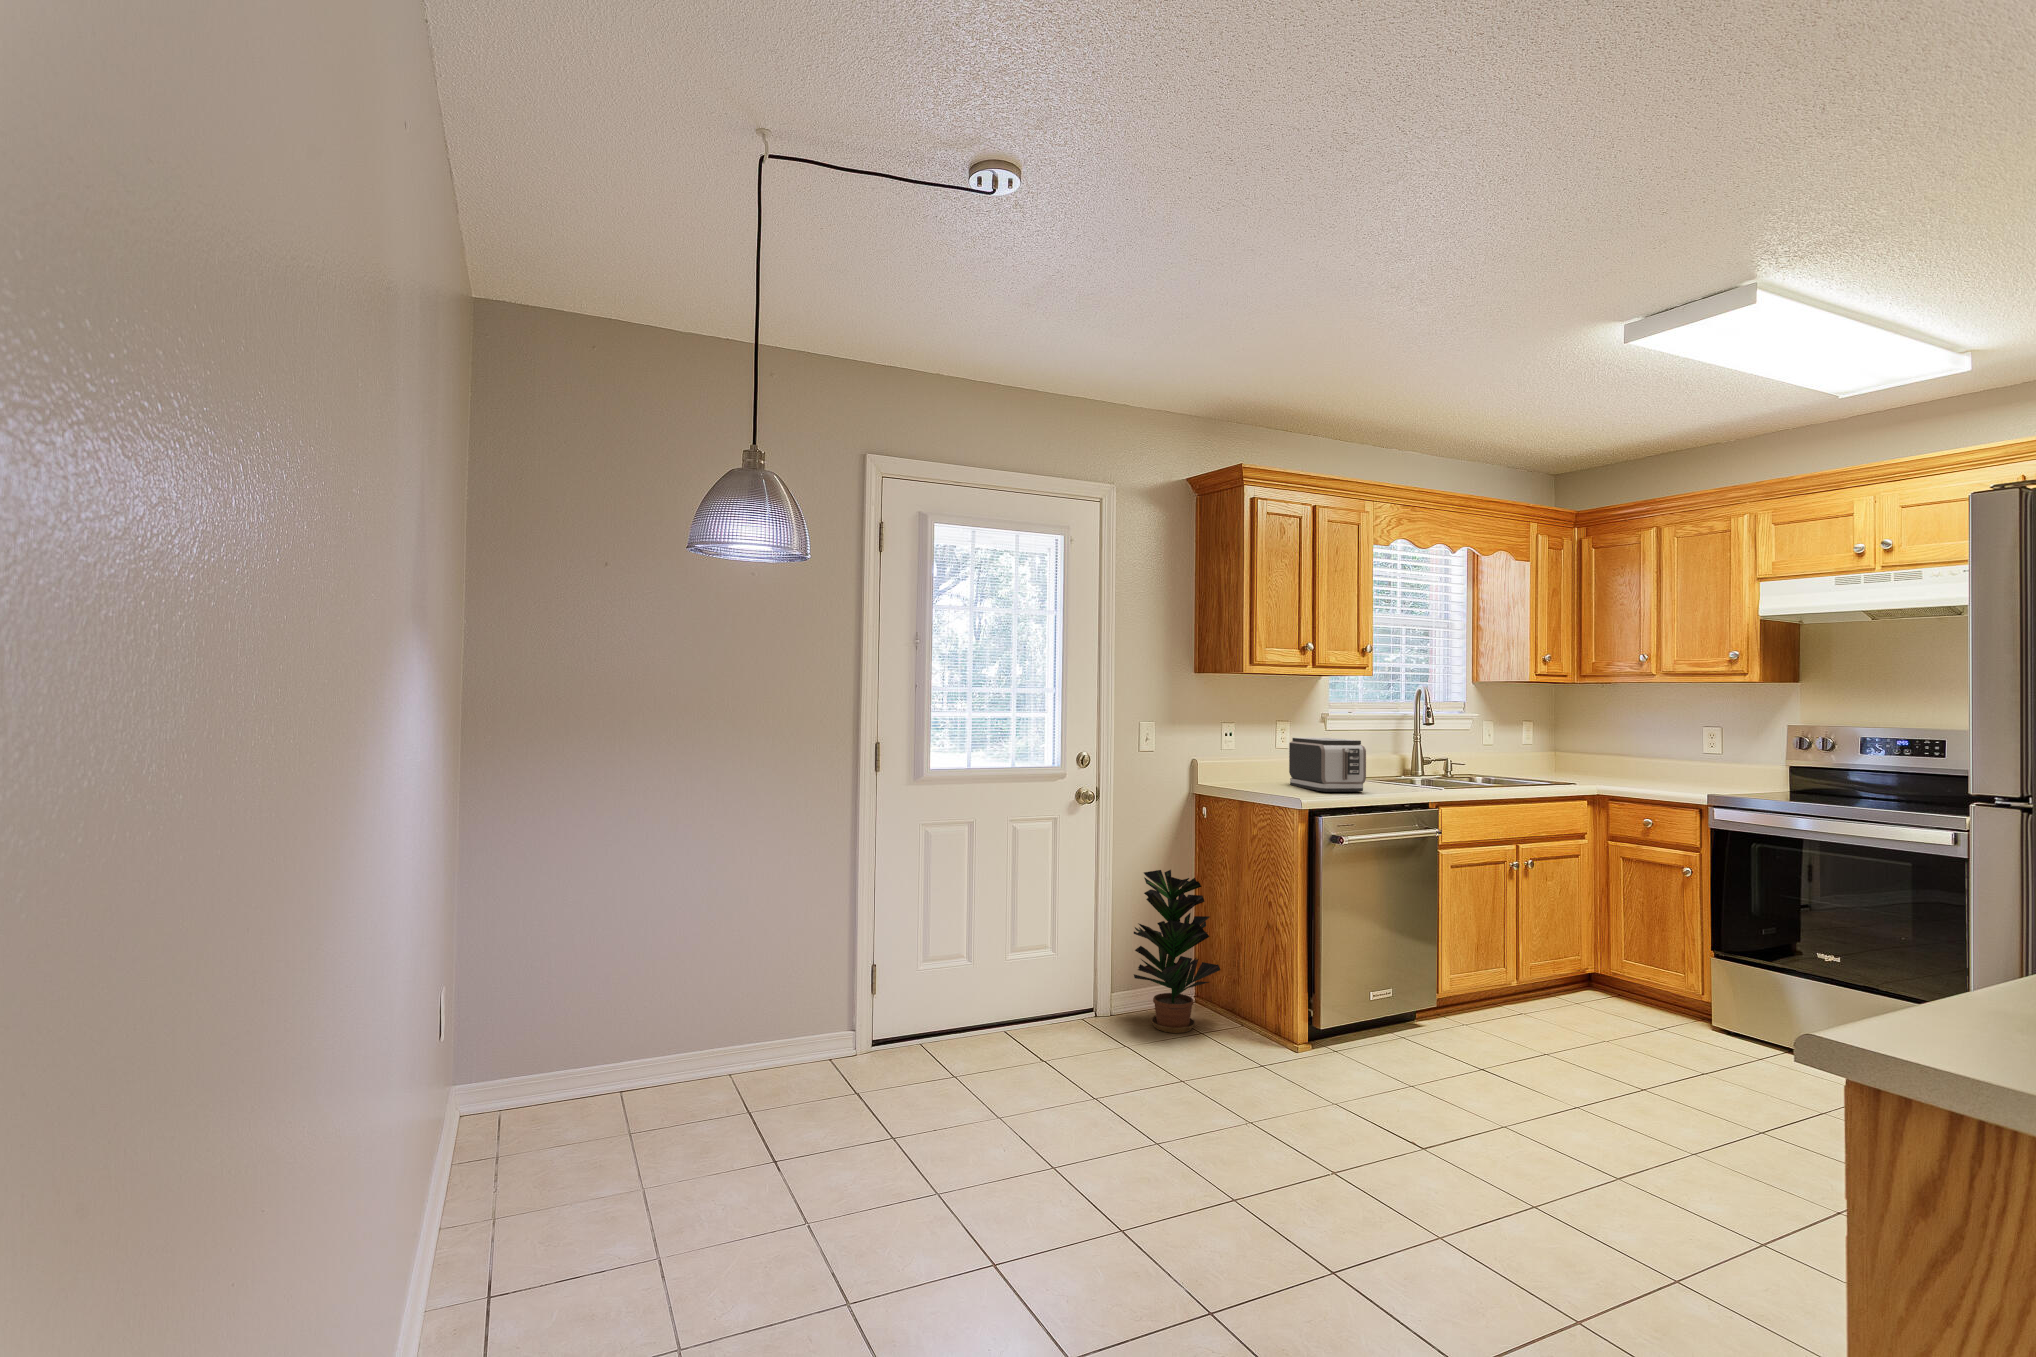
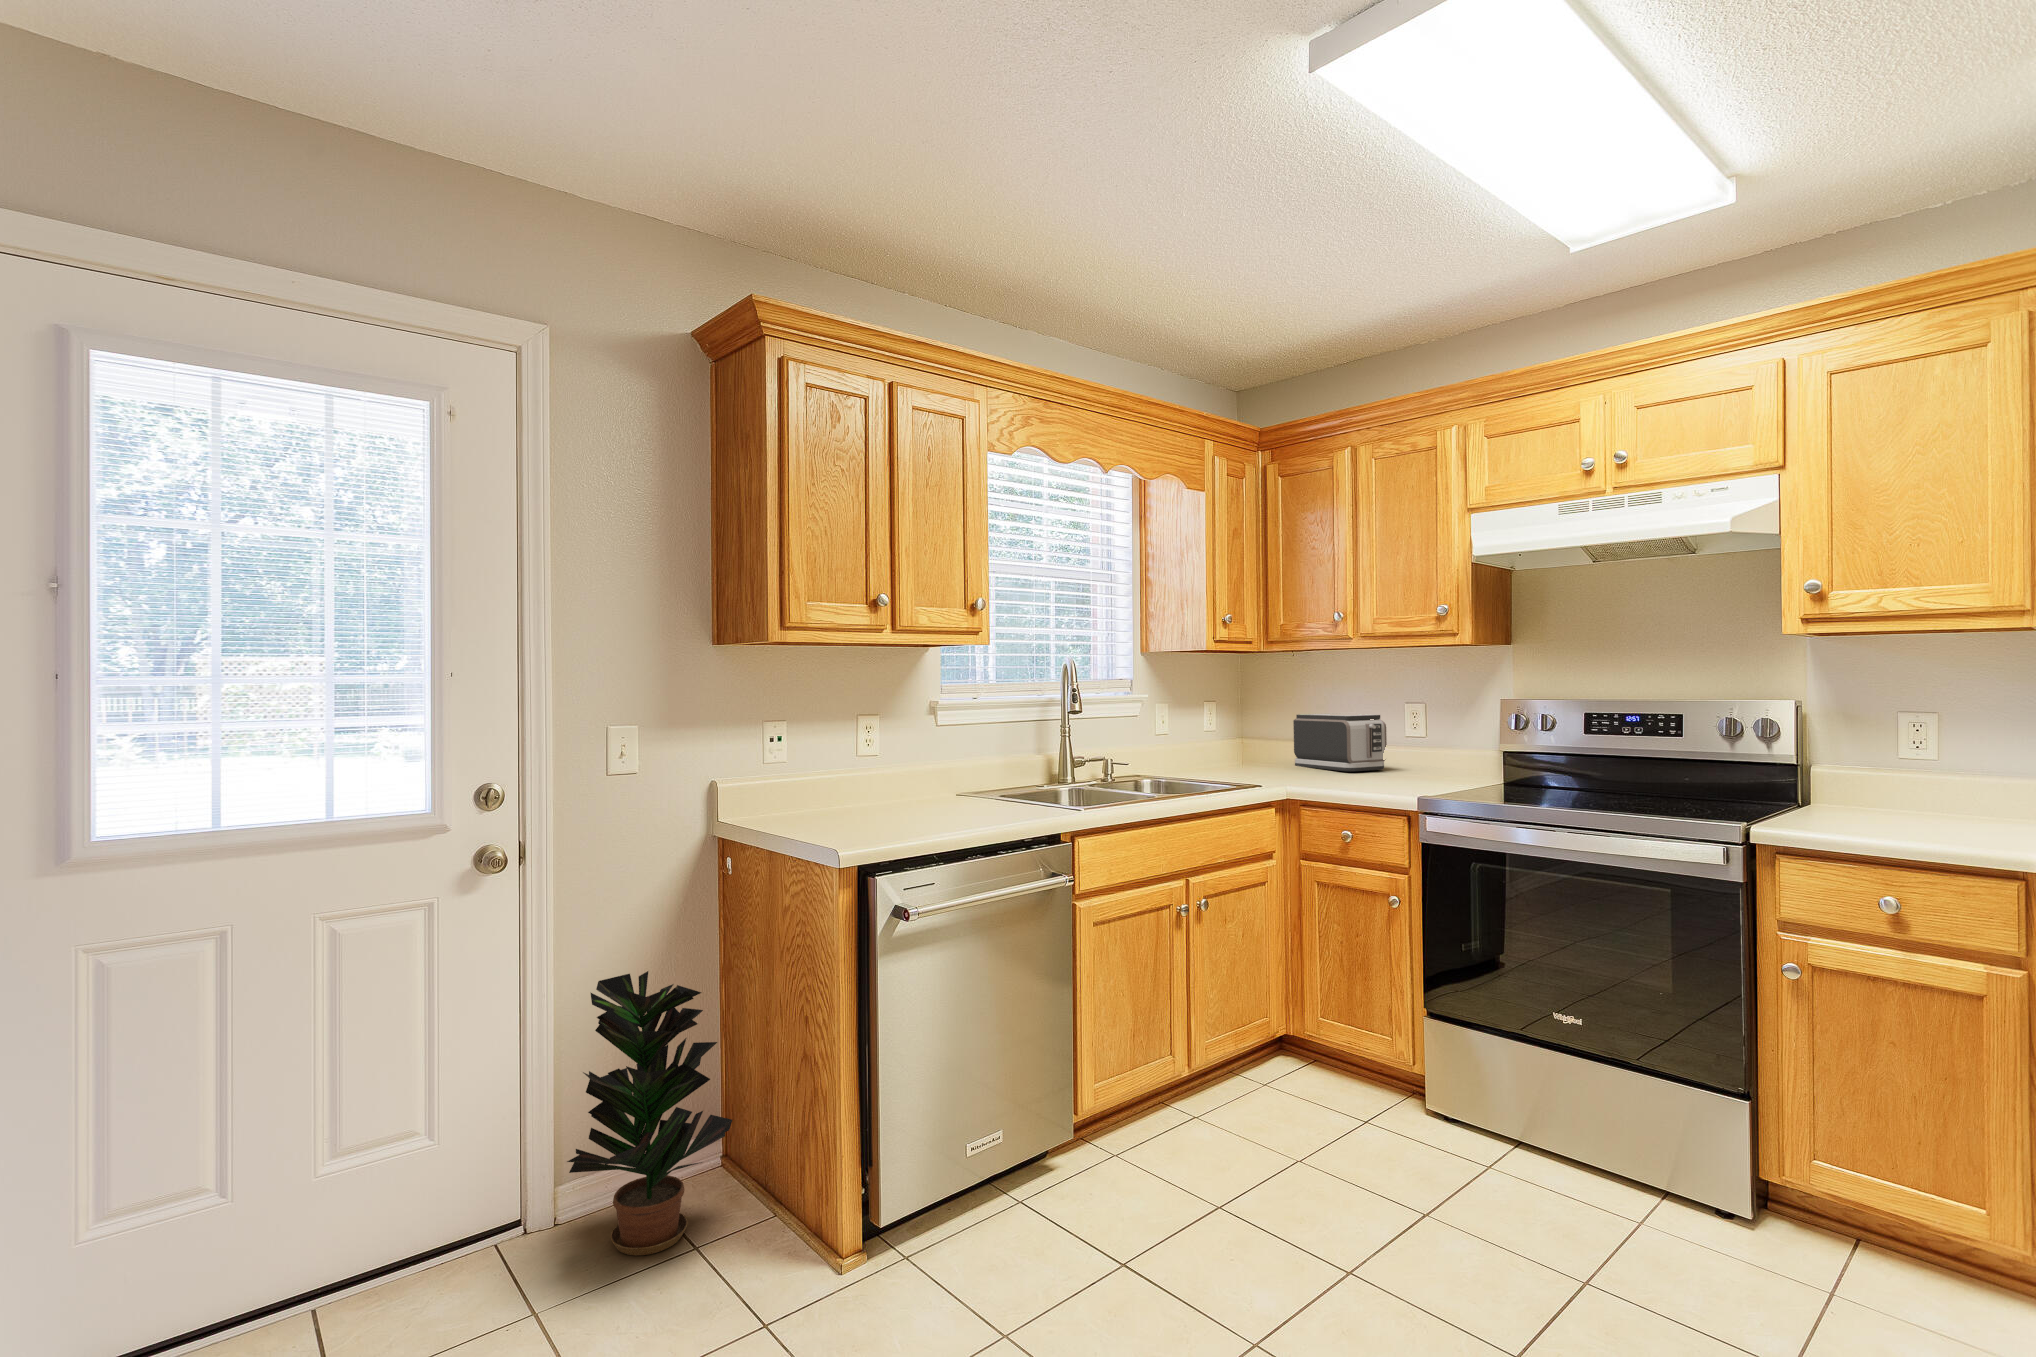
toaster: present [1289,738,1366,792] -> present [1293,714,1387,771]

